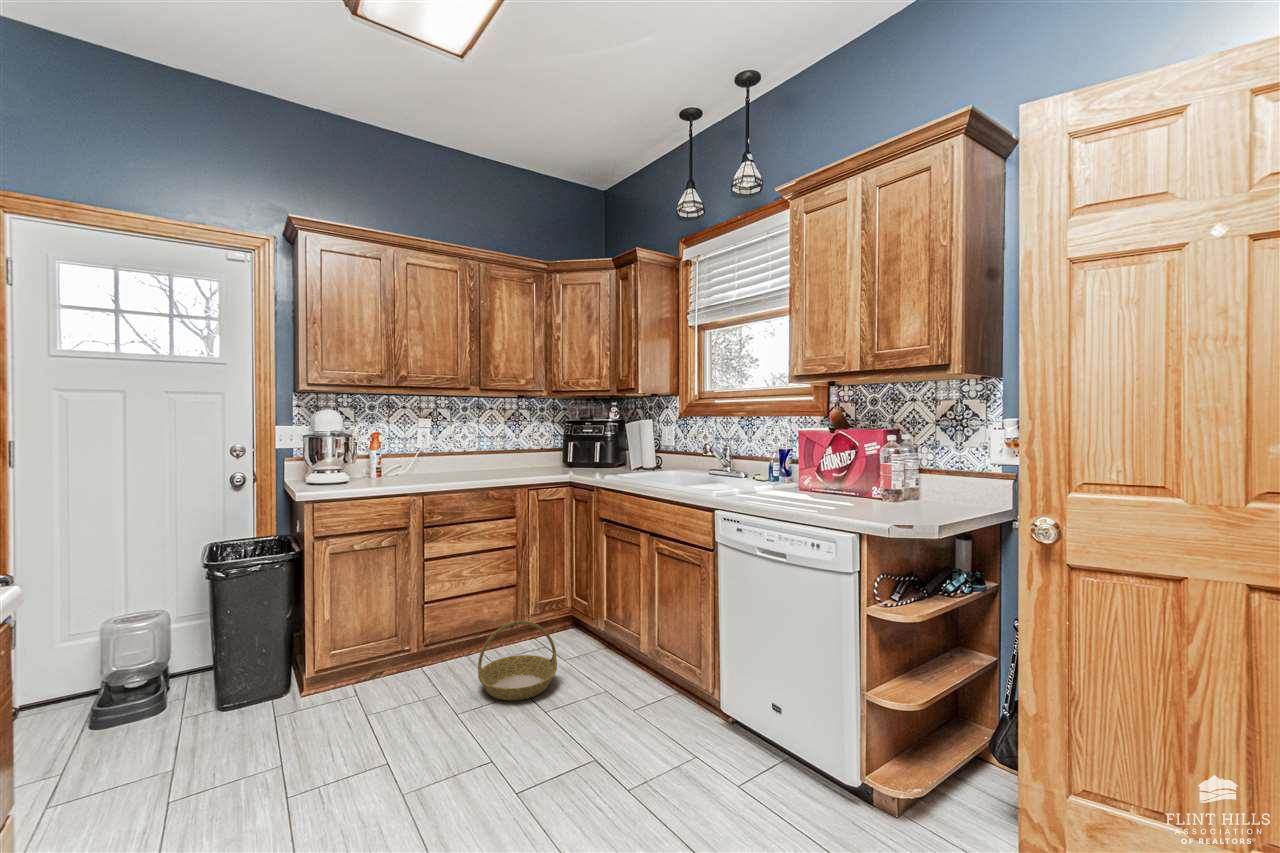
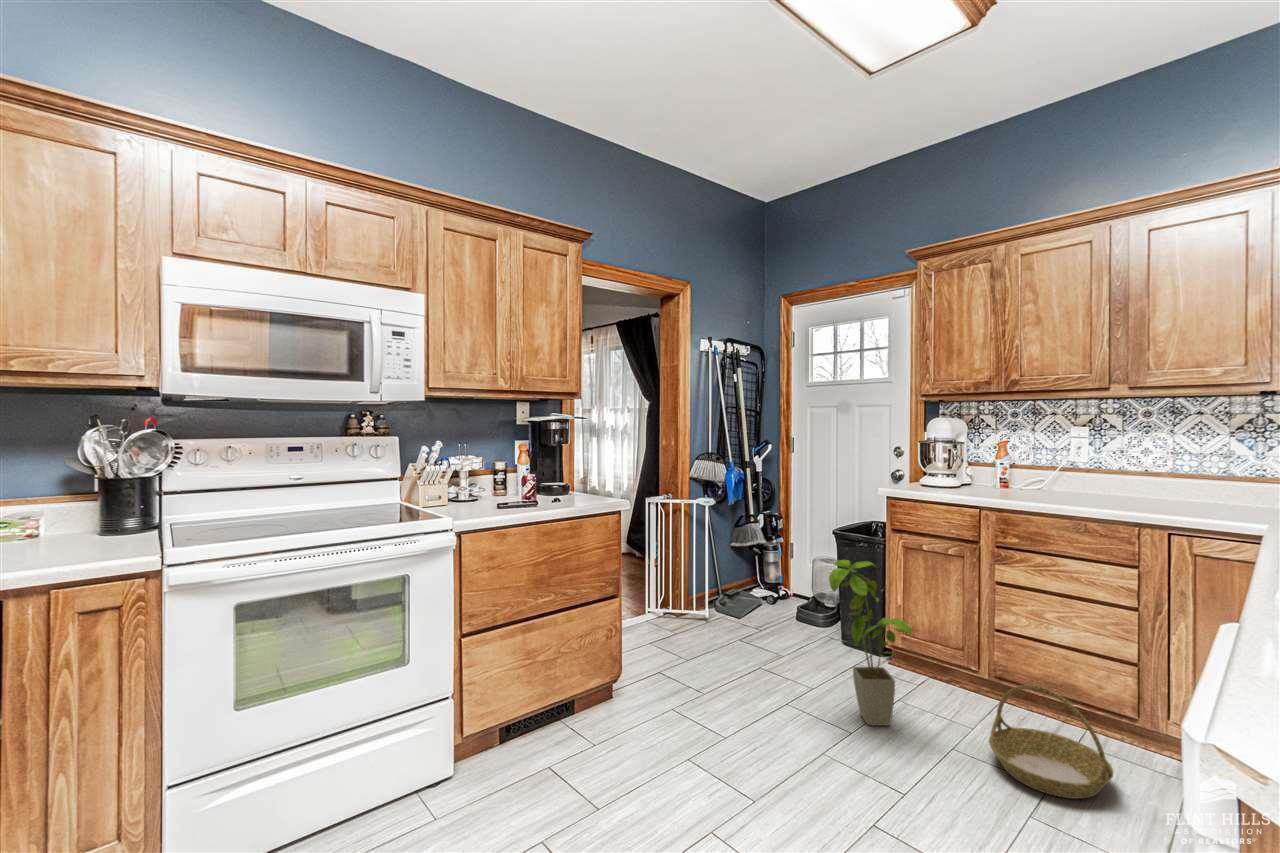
house plant: none [348,564,451,744] -> present [829,560,915,726]

